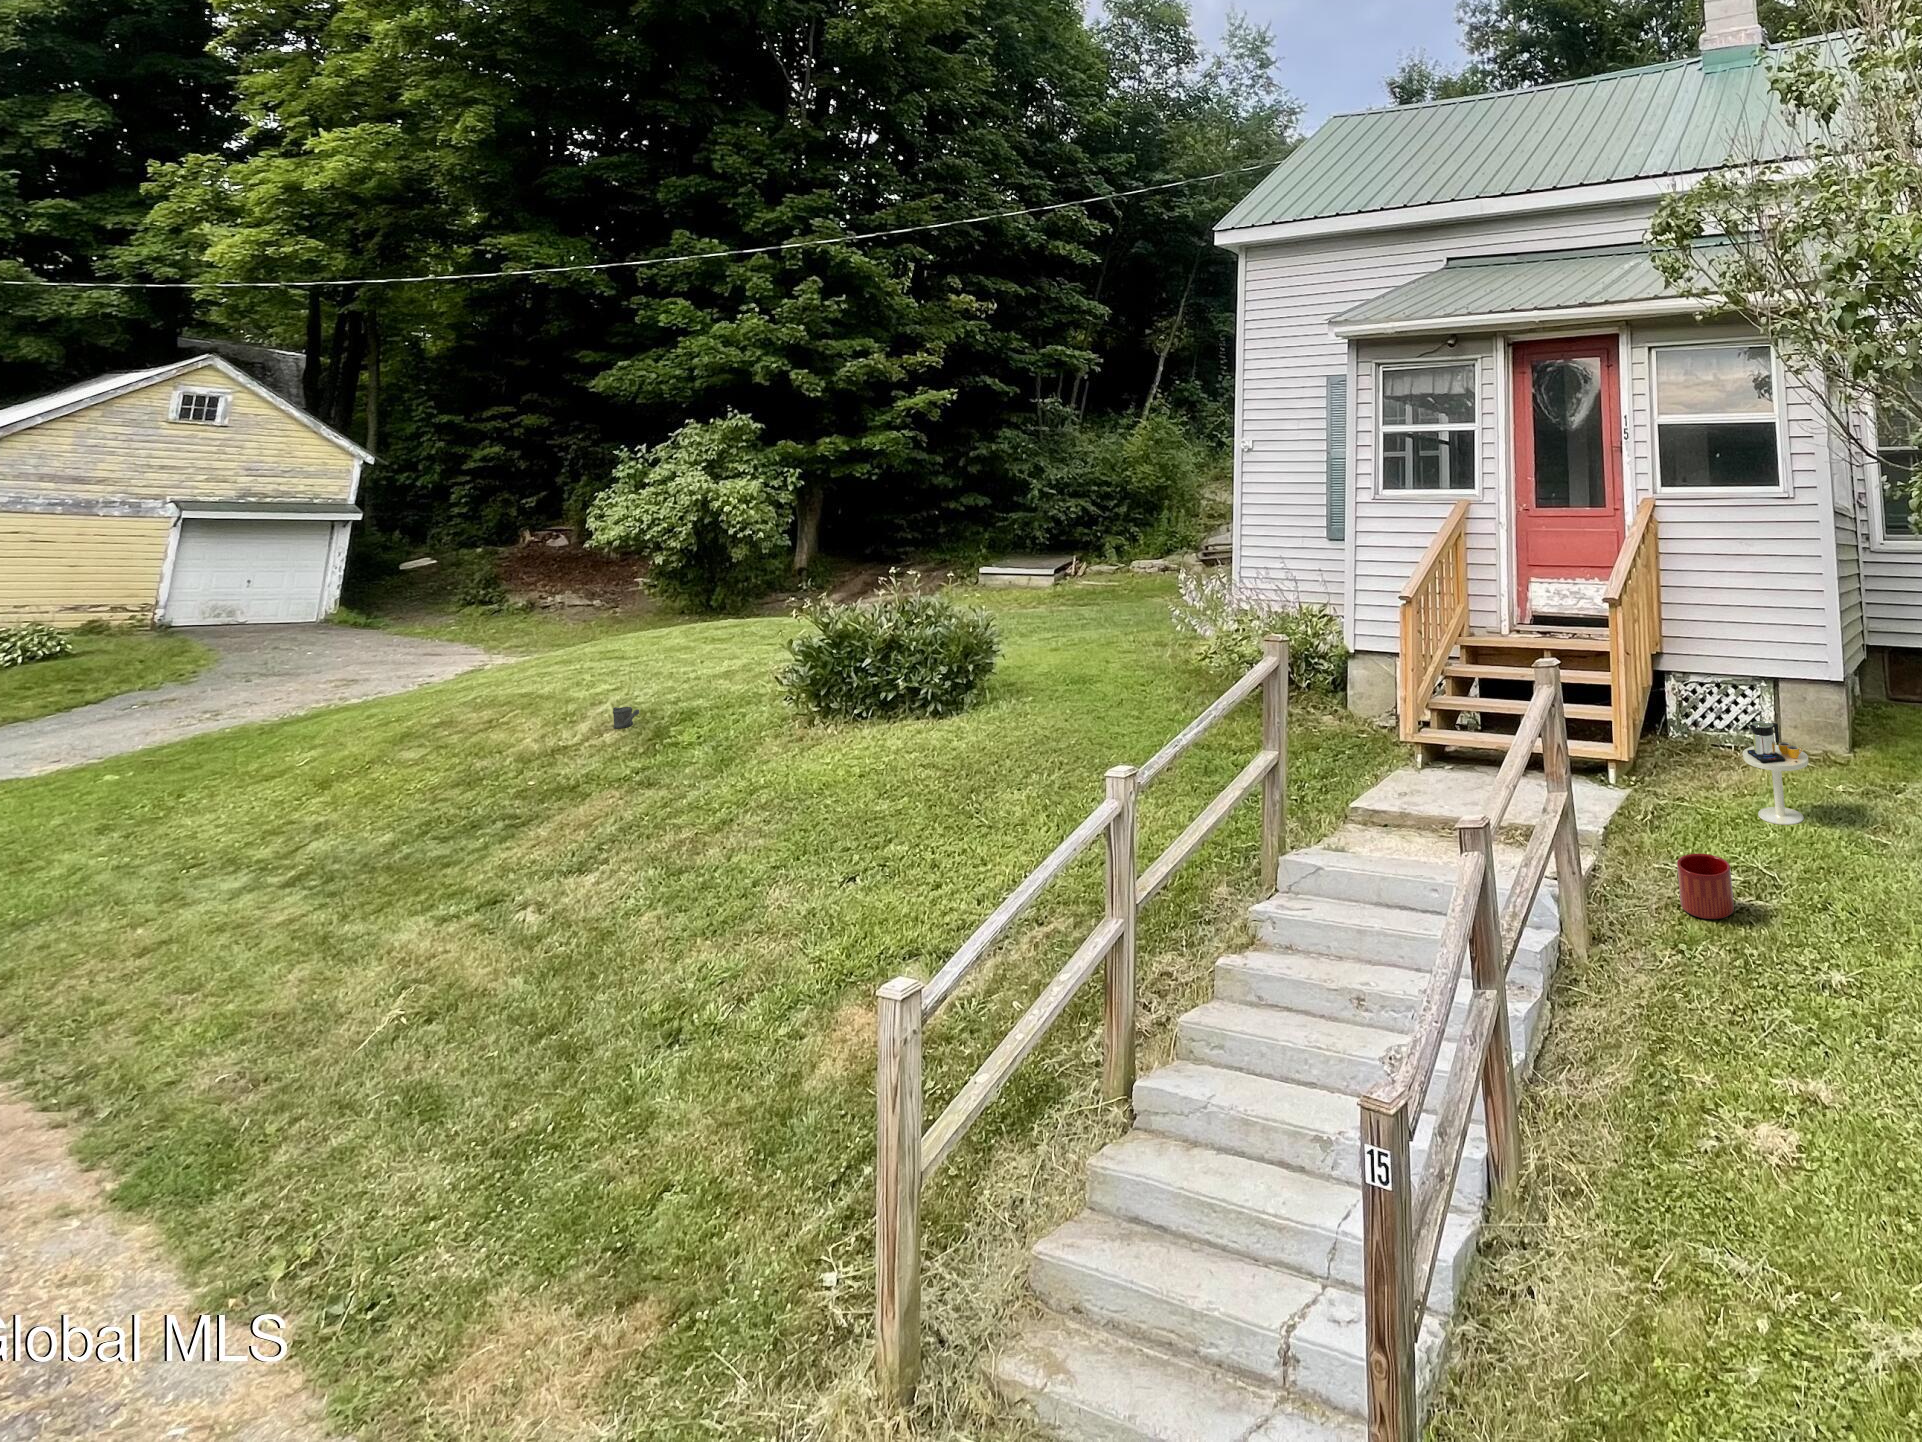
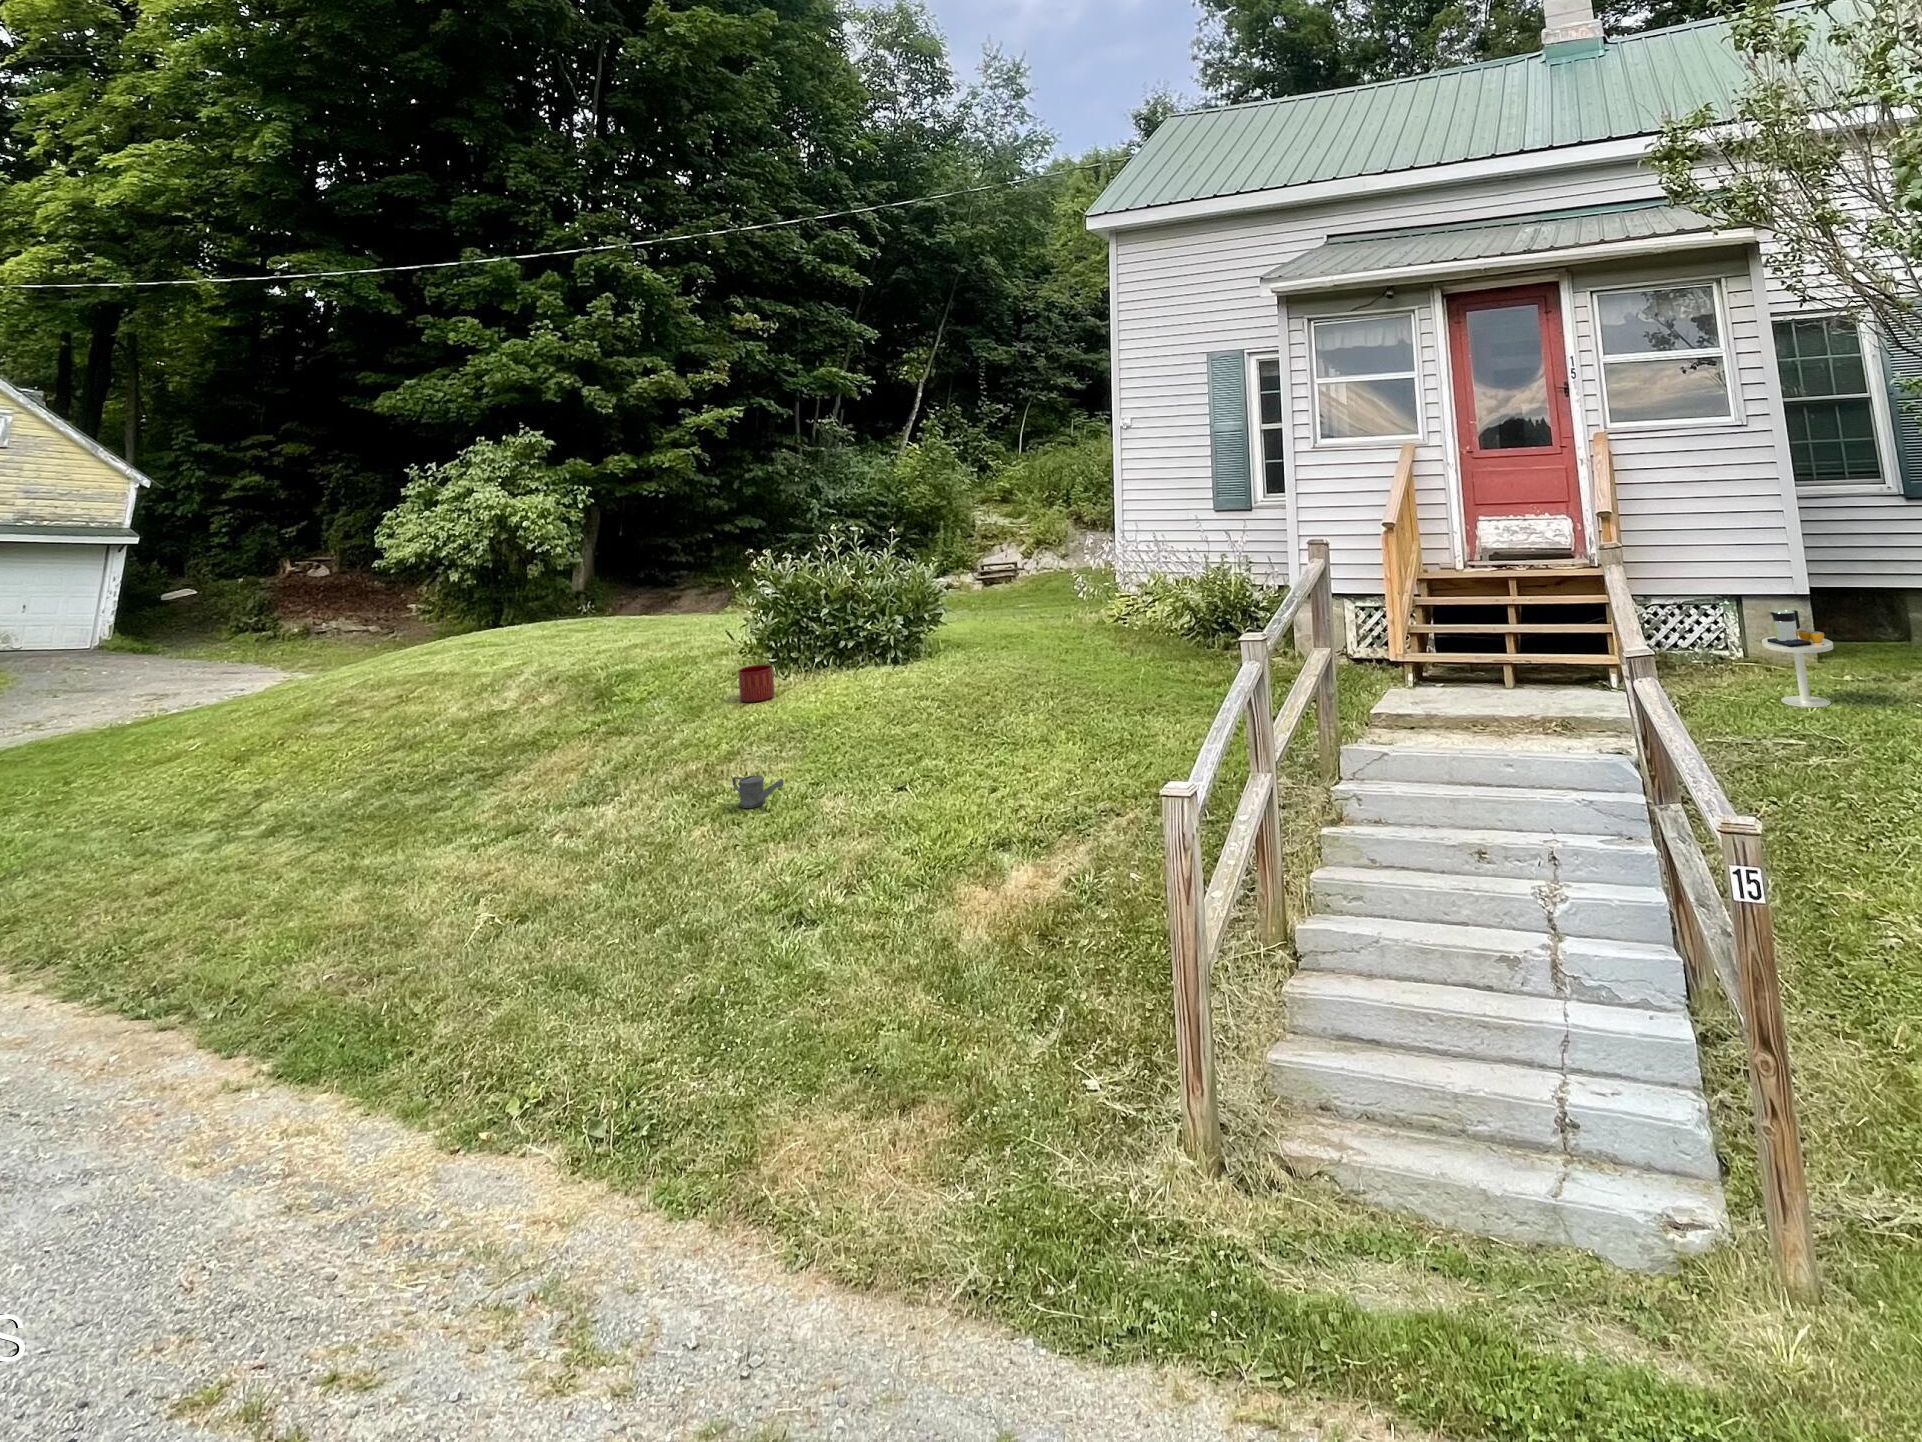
watering can: present [613,707,639,729] -> present [732,775,784,808]
planter: present [1677,854,1734,919] -> present [738,665,774,702]

